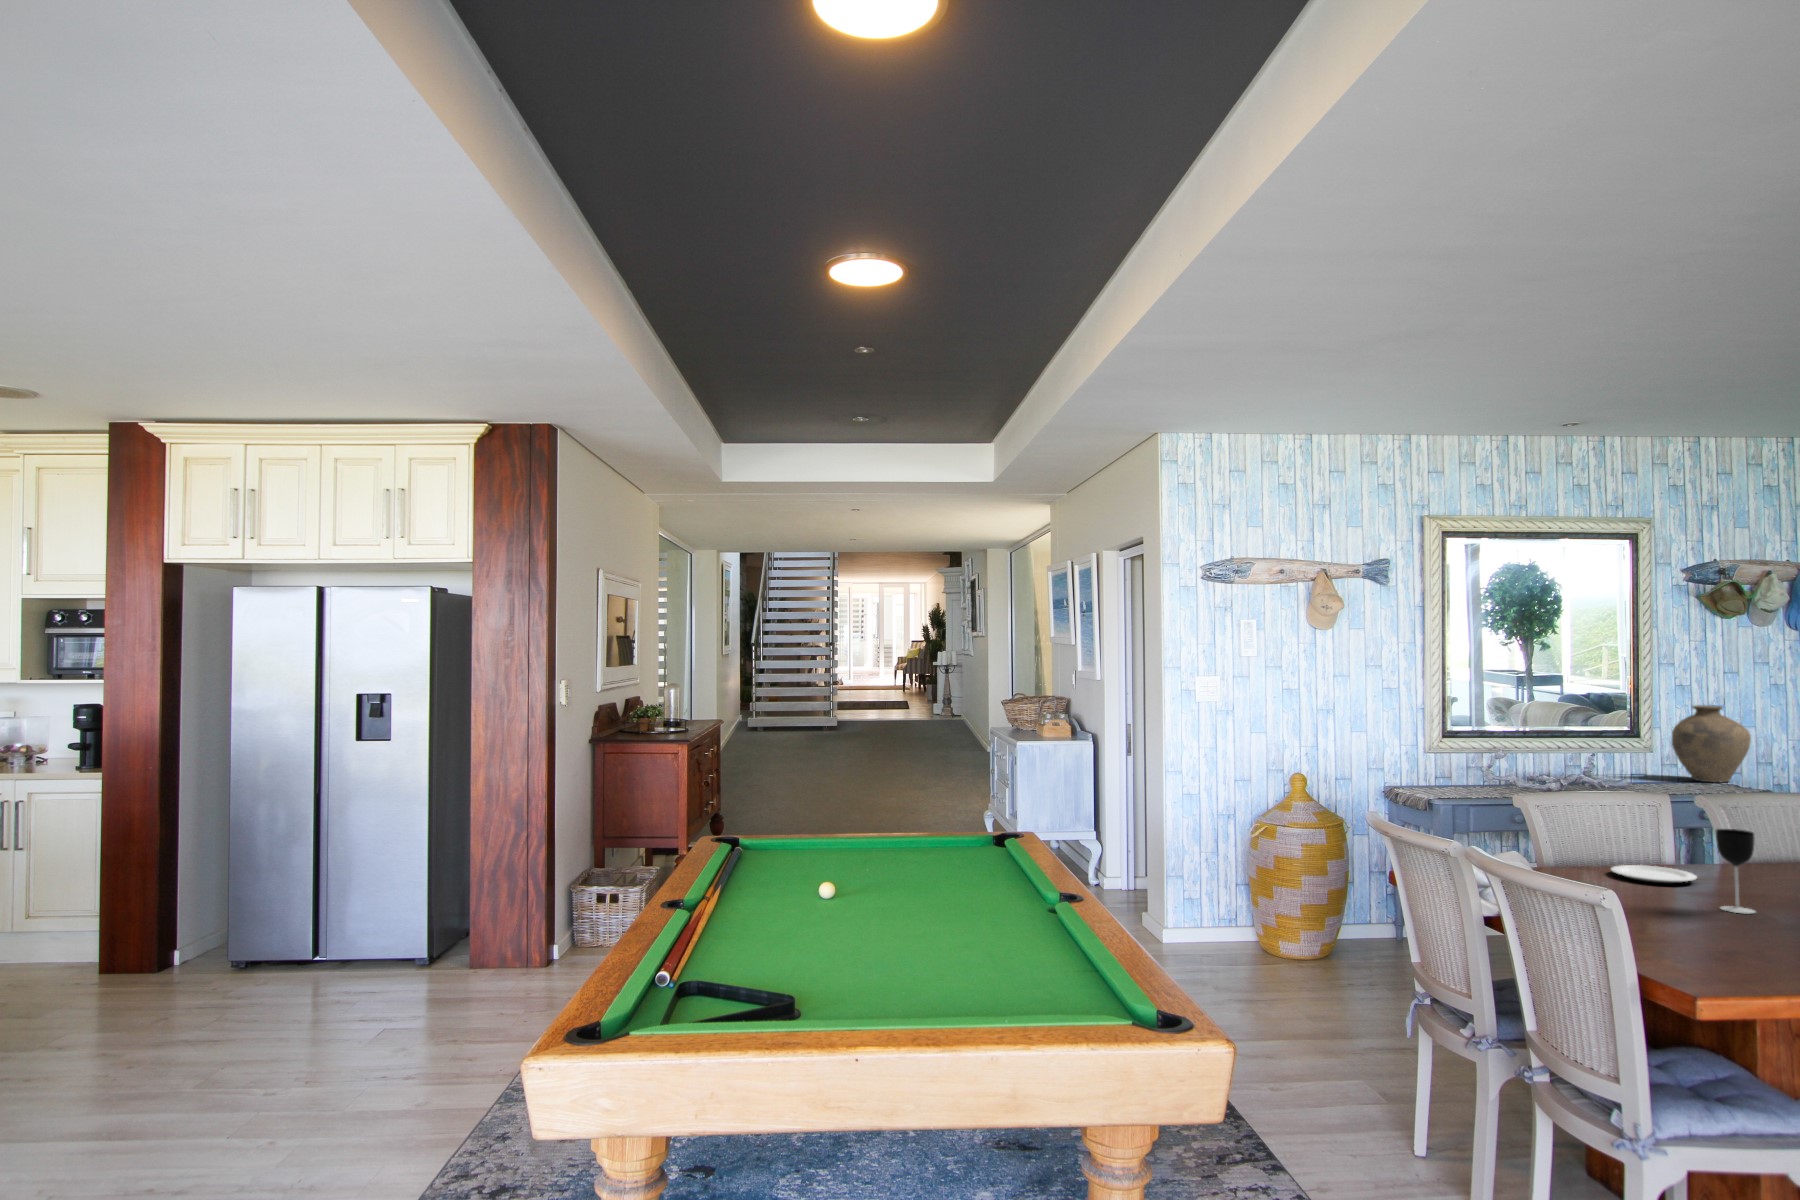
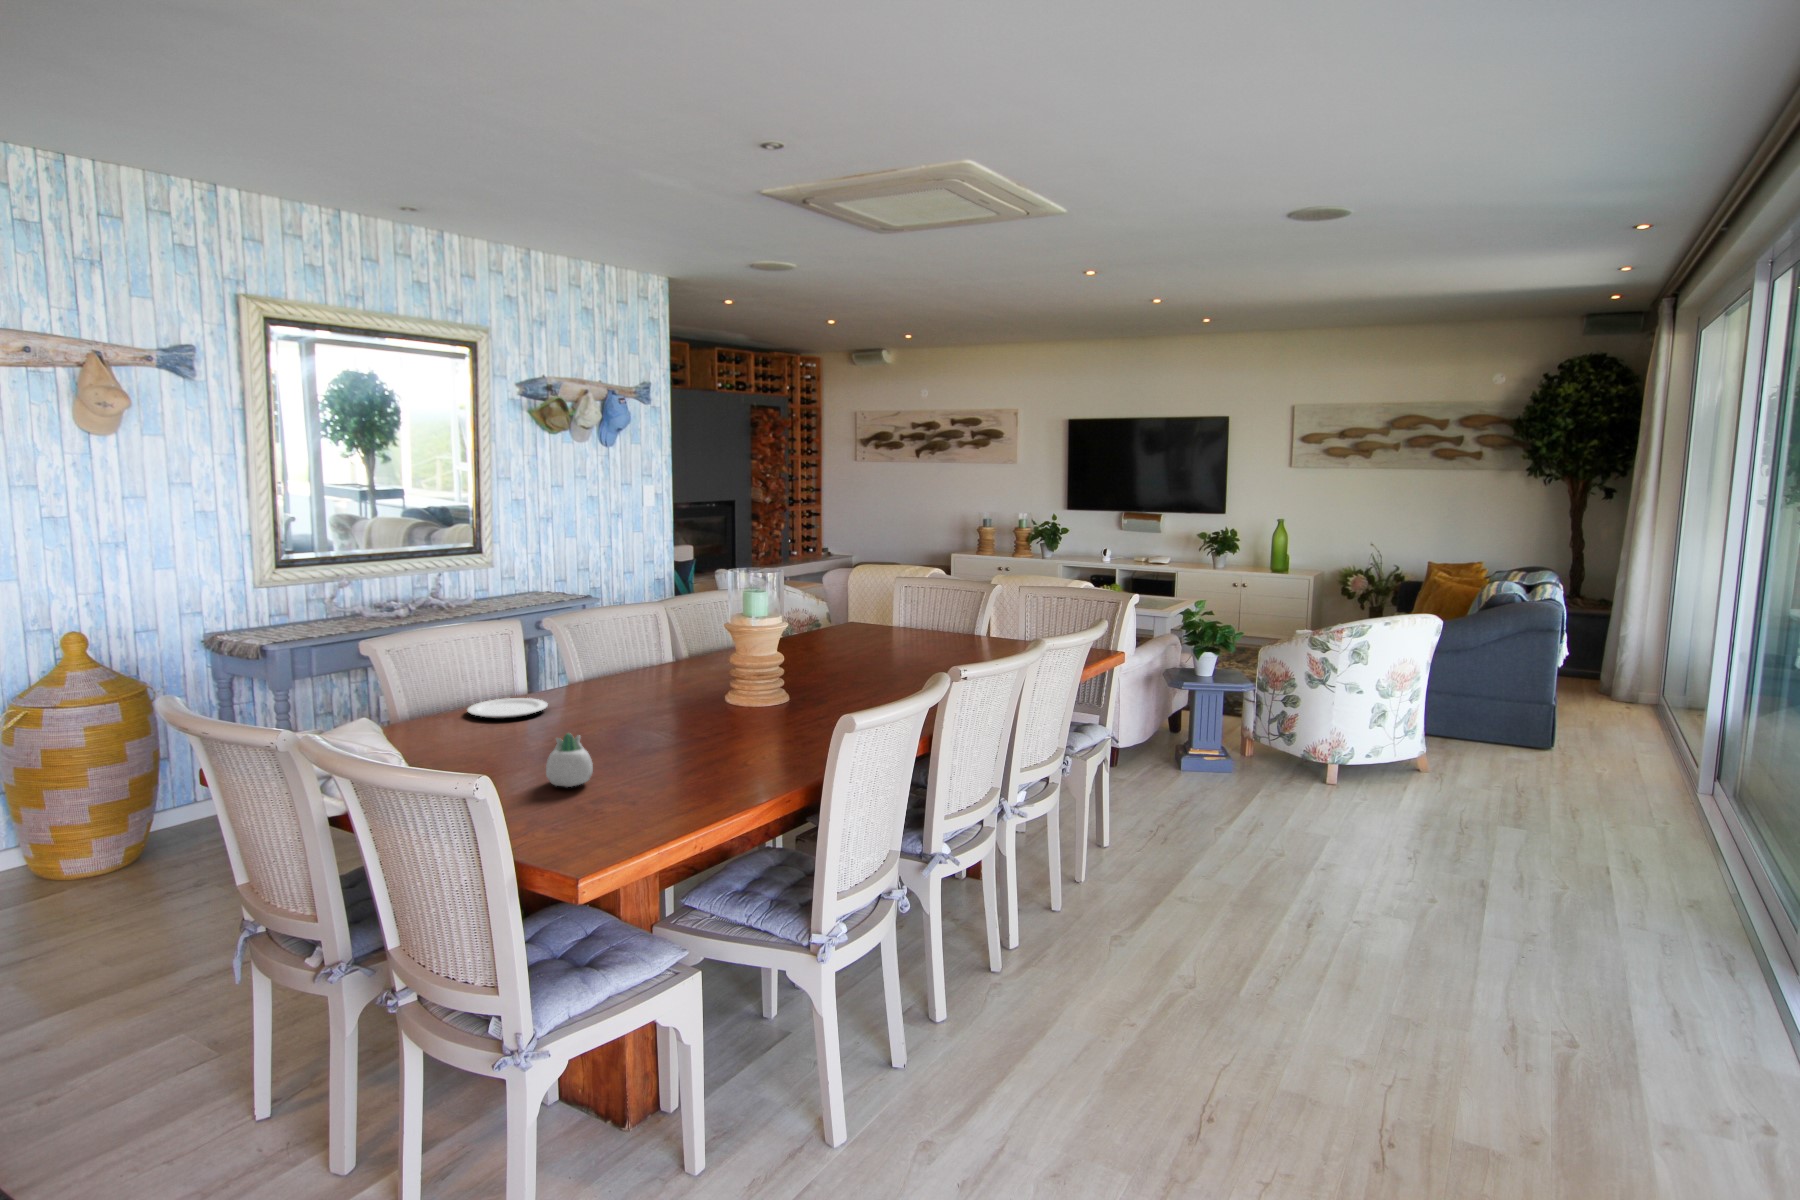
vase: present [1672,705,1751,782] -> none [507,518,573,591]
wine glass: present [1716,829,1755,914] -> none [568,655,602,740]
succulent planter: none [1683,892,1735,943] -> present [546,733,593,787]

